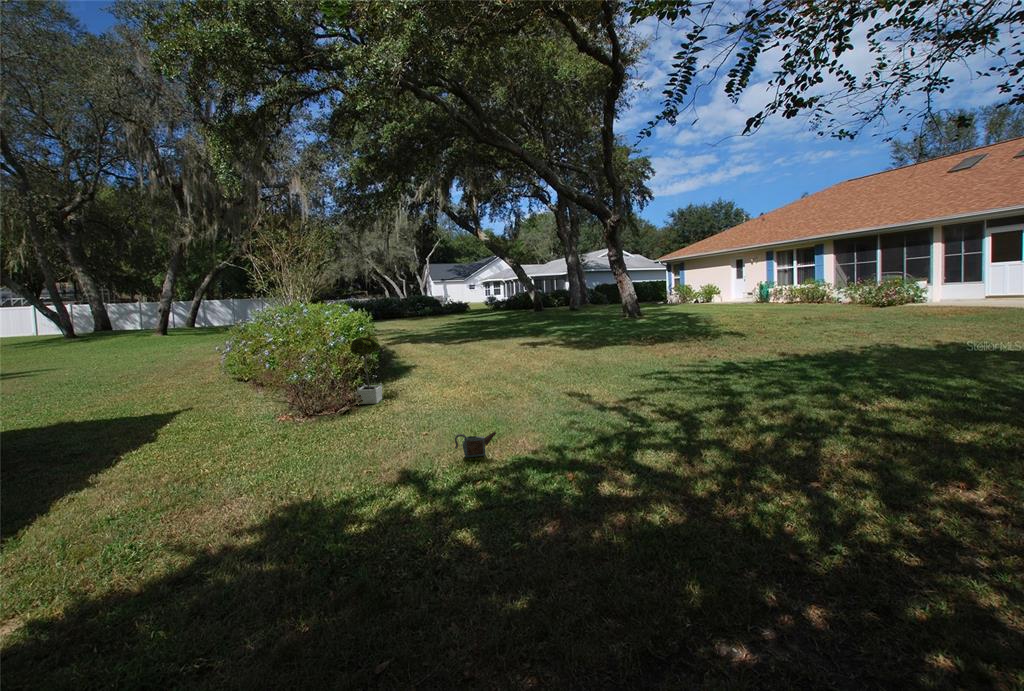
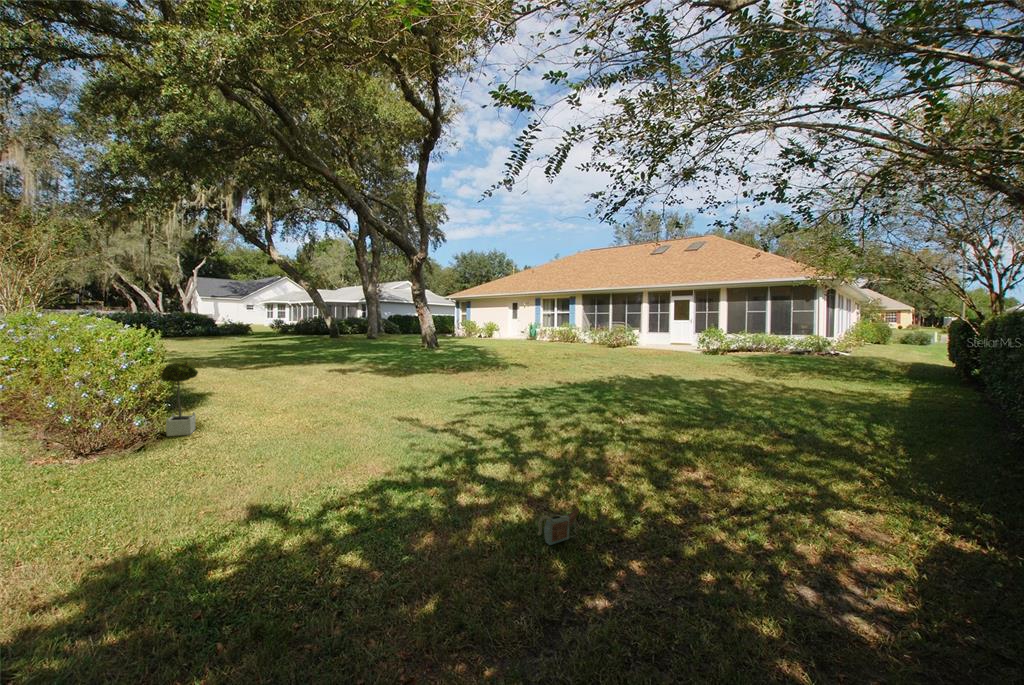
watering can: present [455,432,496,457] -> present [538,508,580,545]

